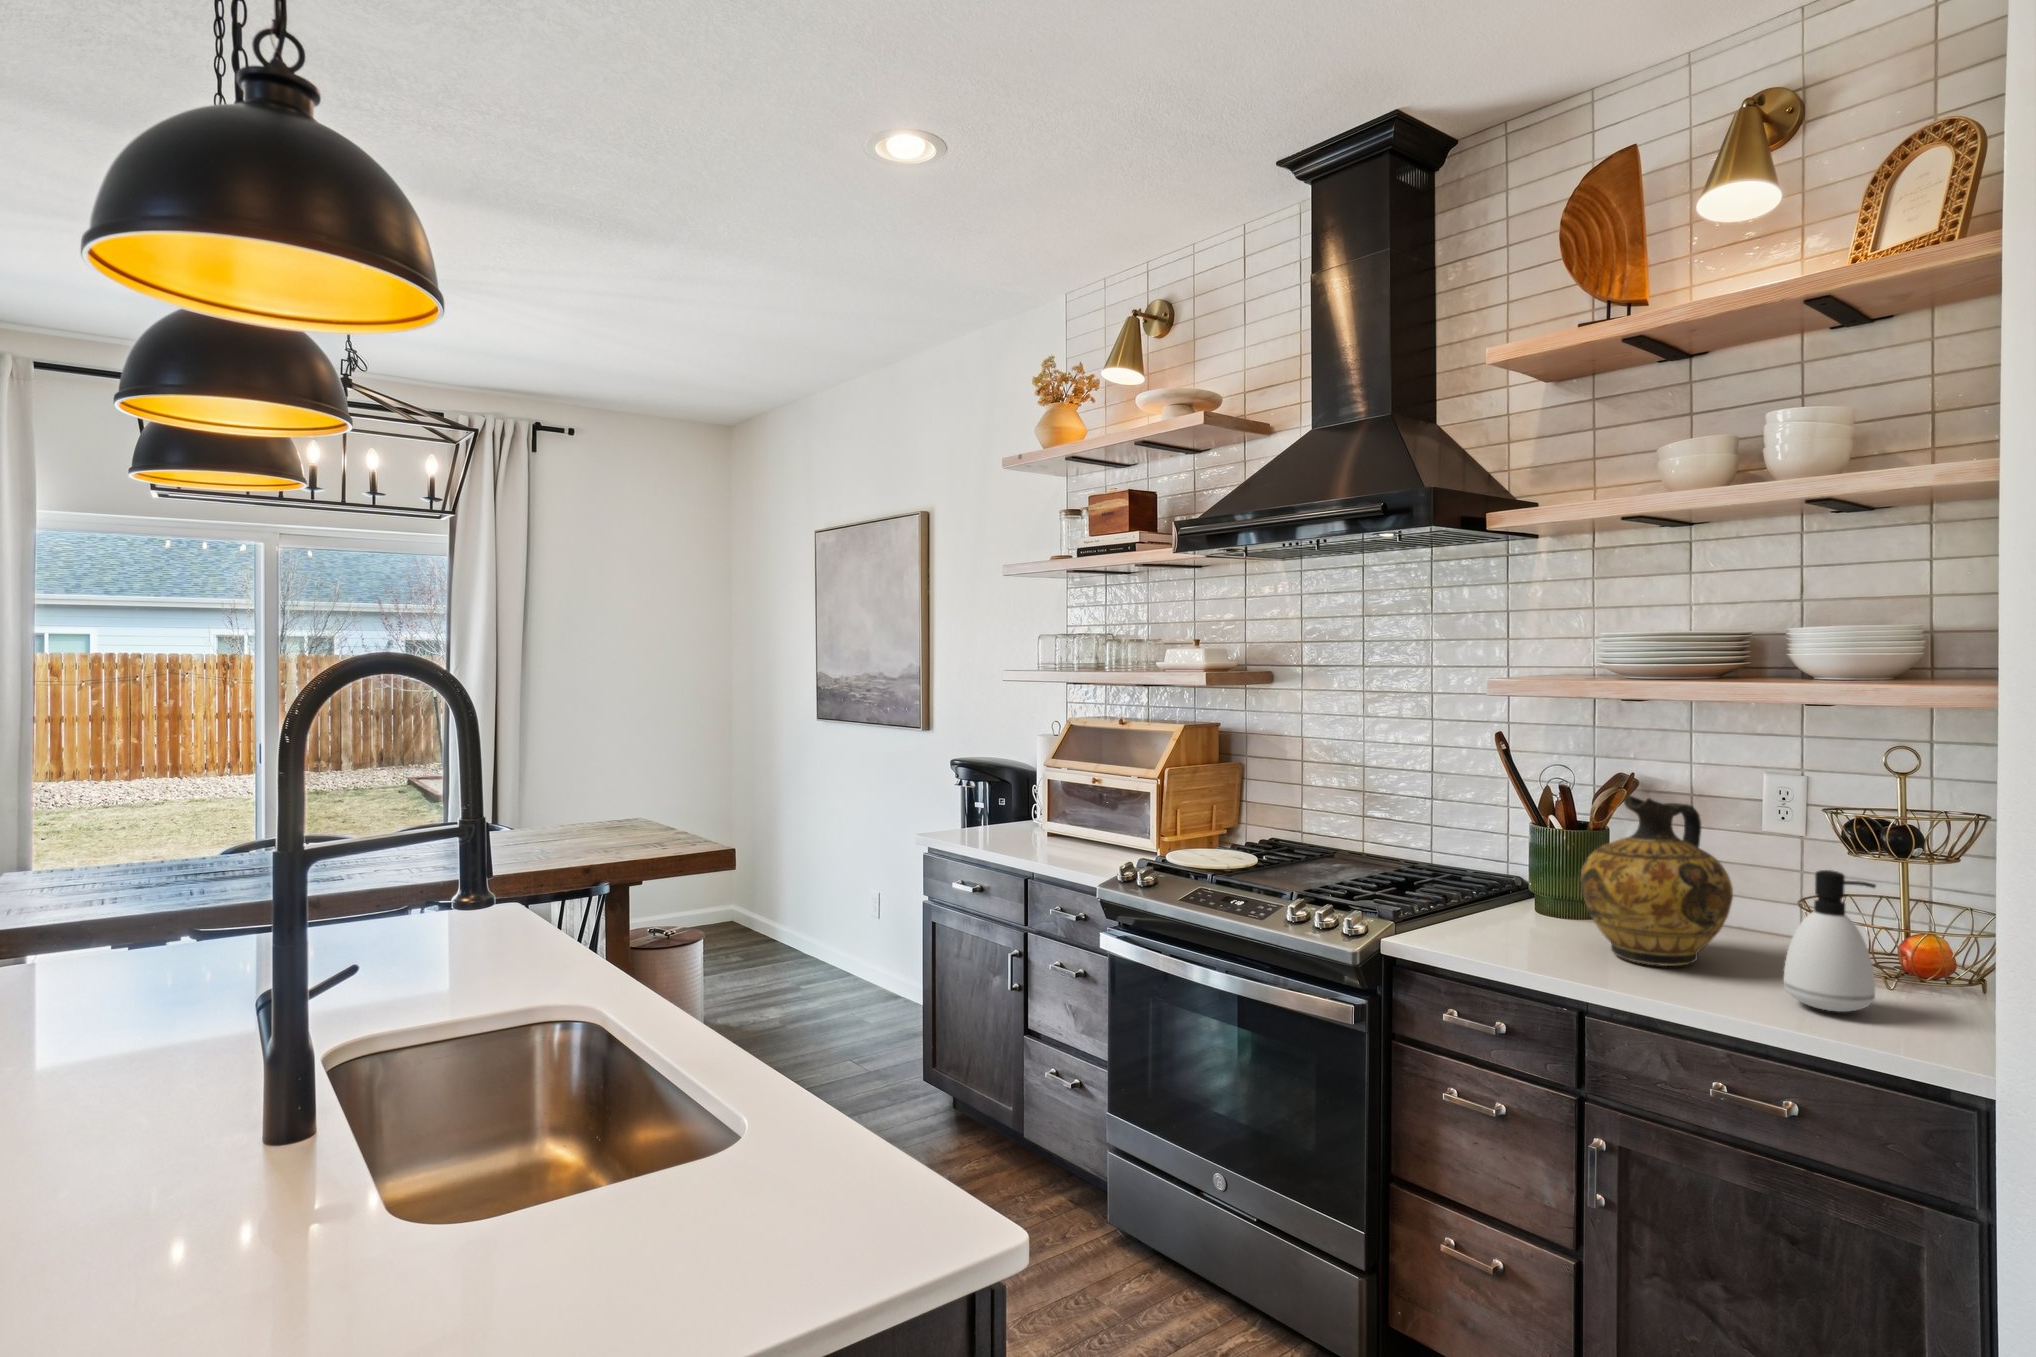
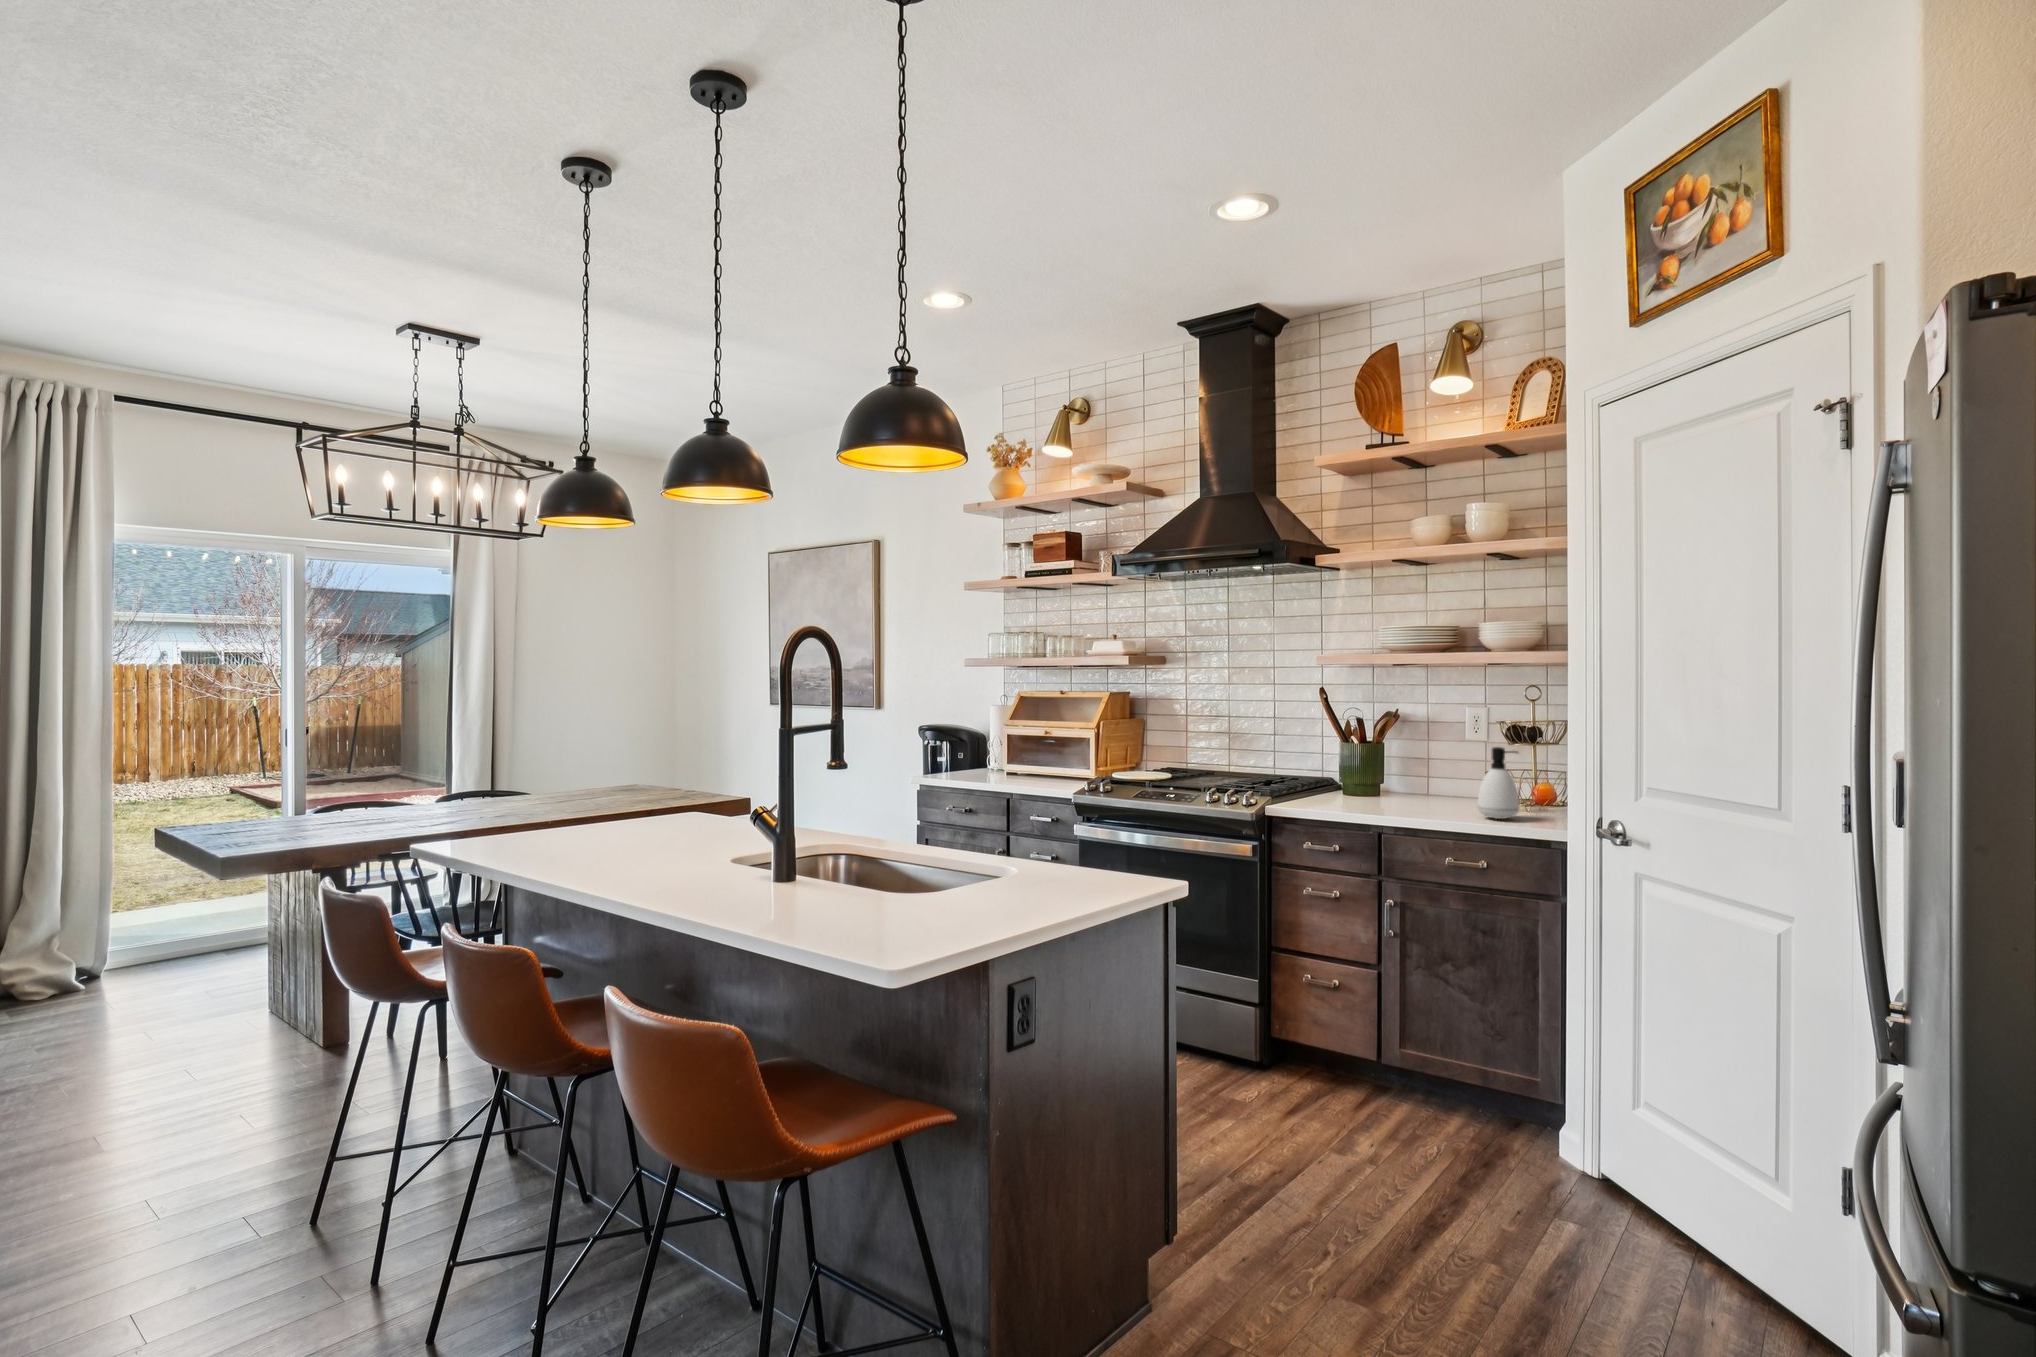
ceramic jug: present [1581,795,1733,966] -> none [1374,716,1452,808]

